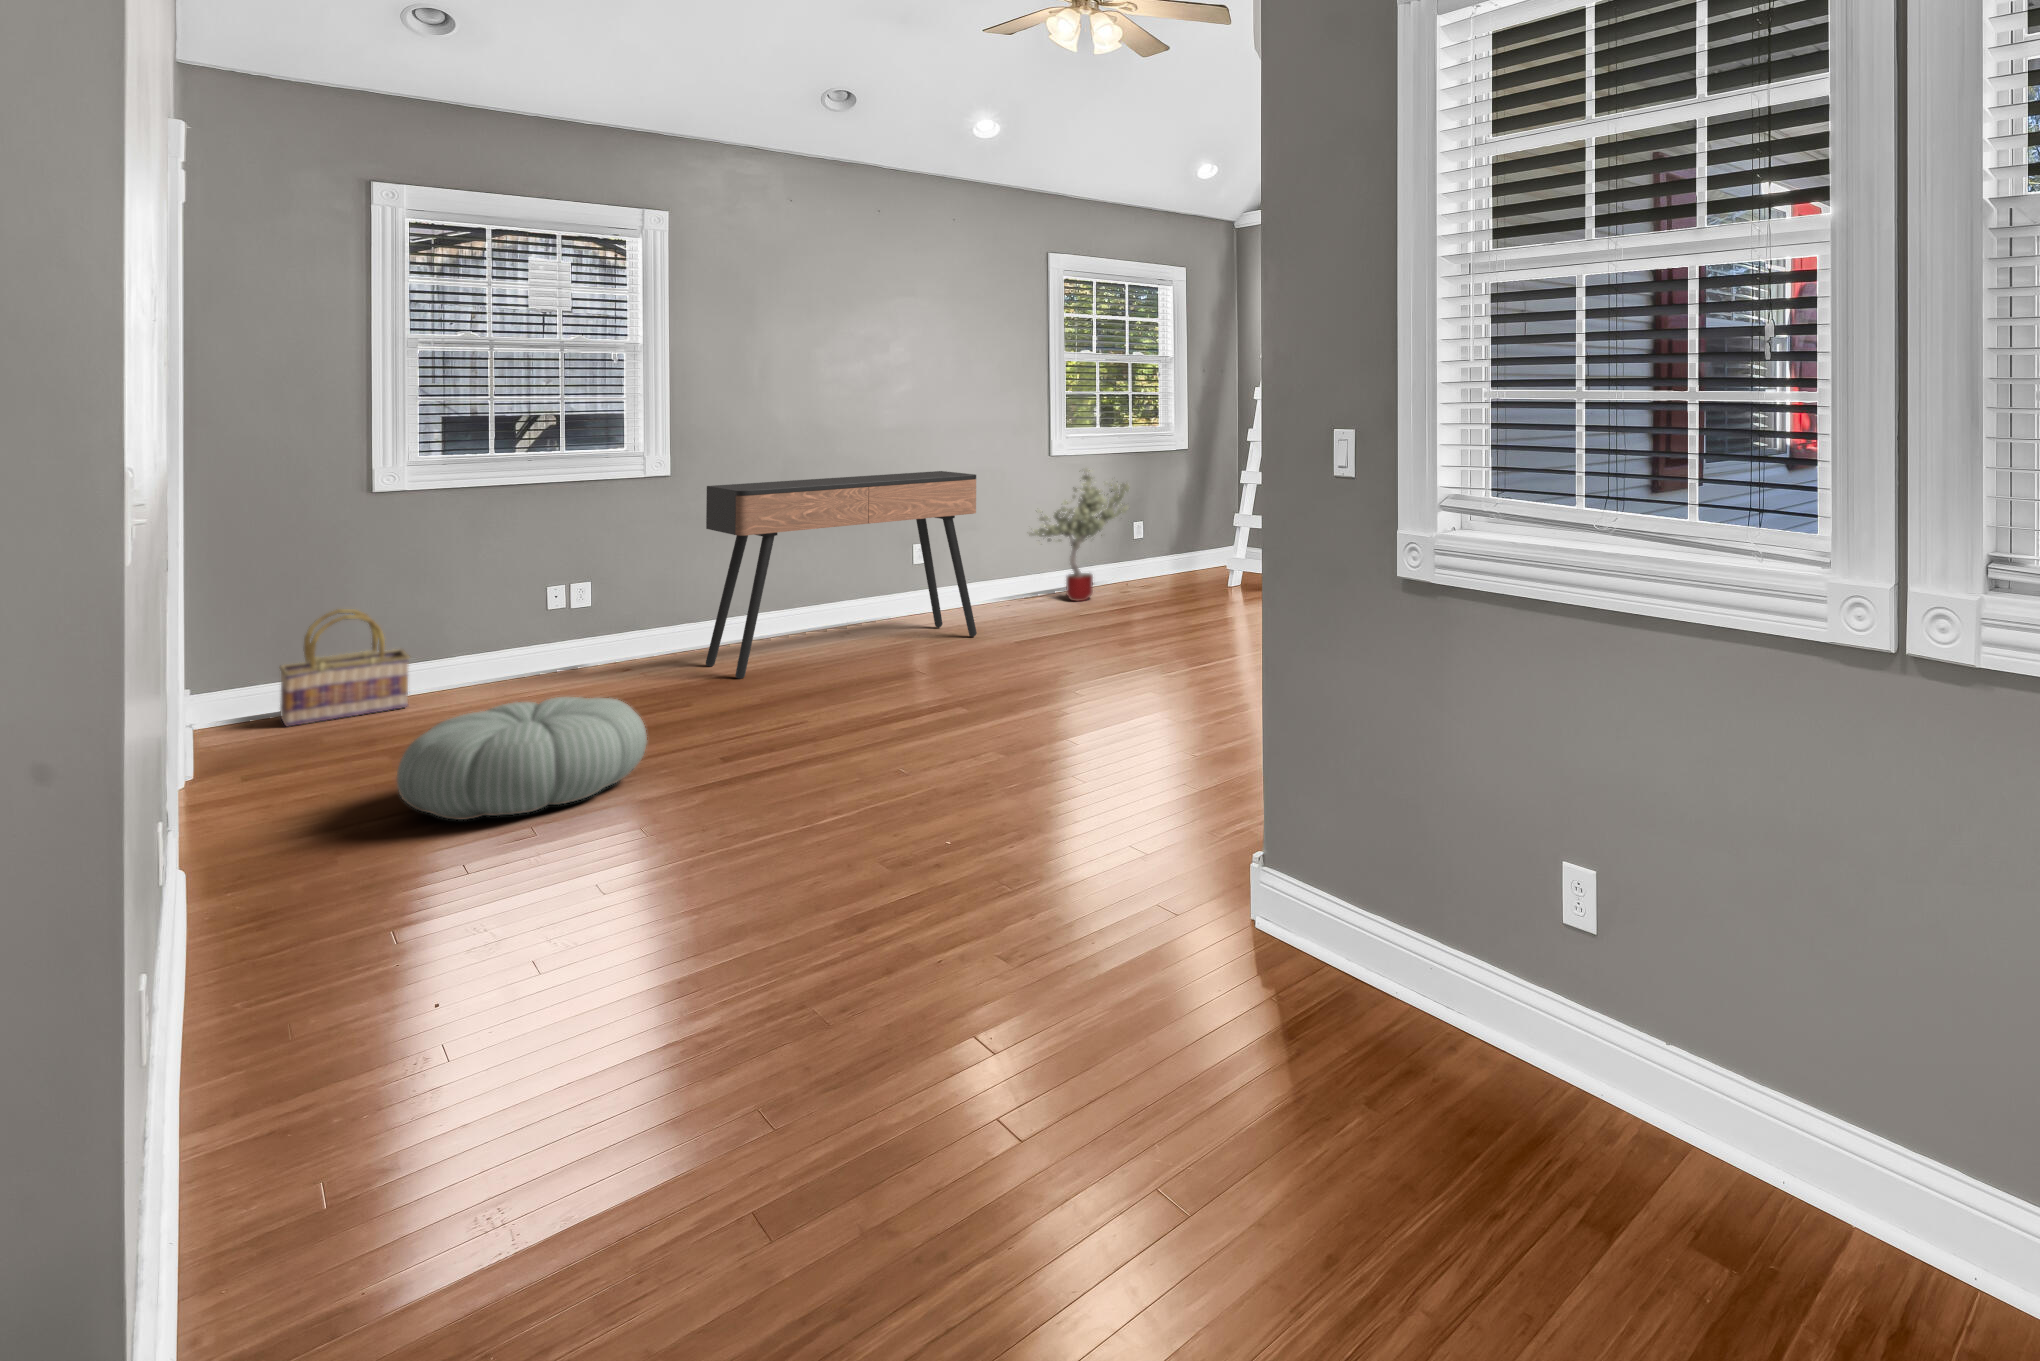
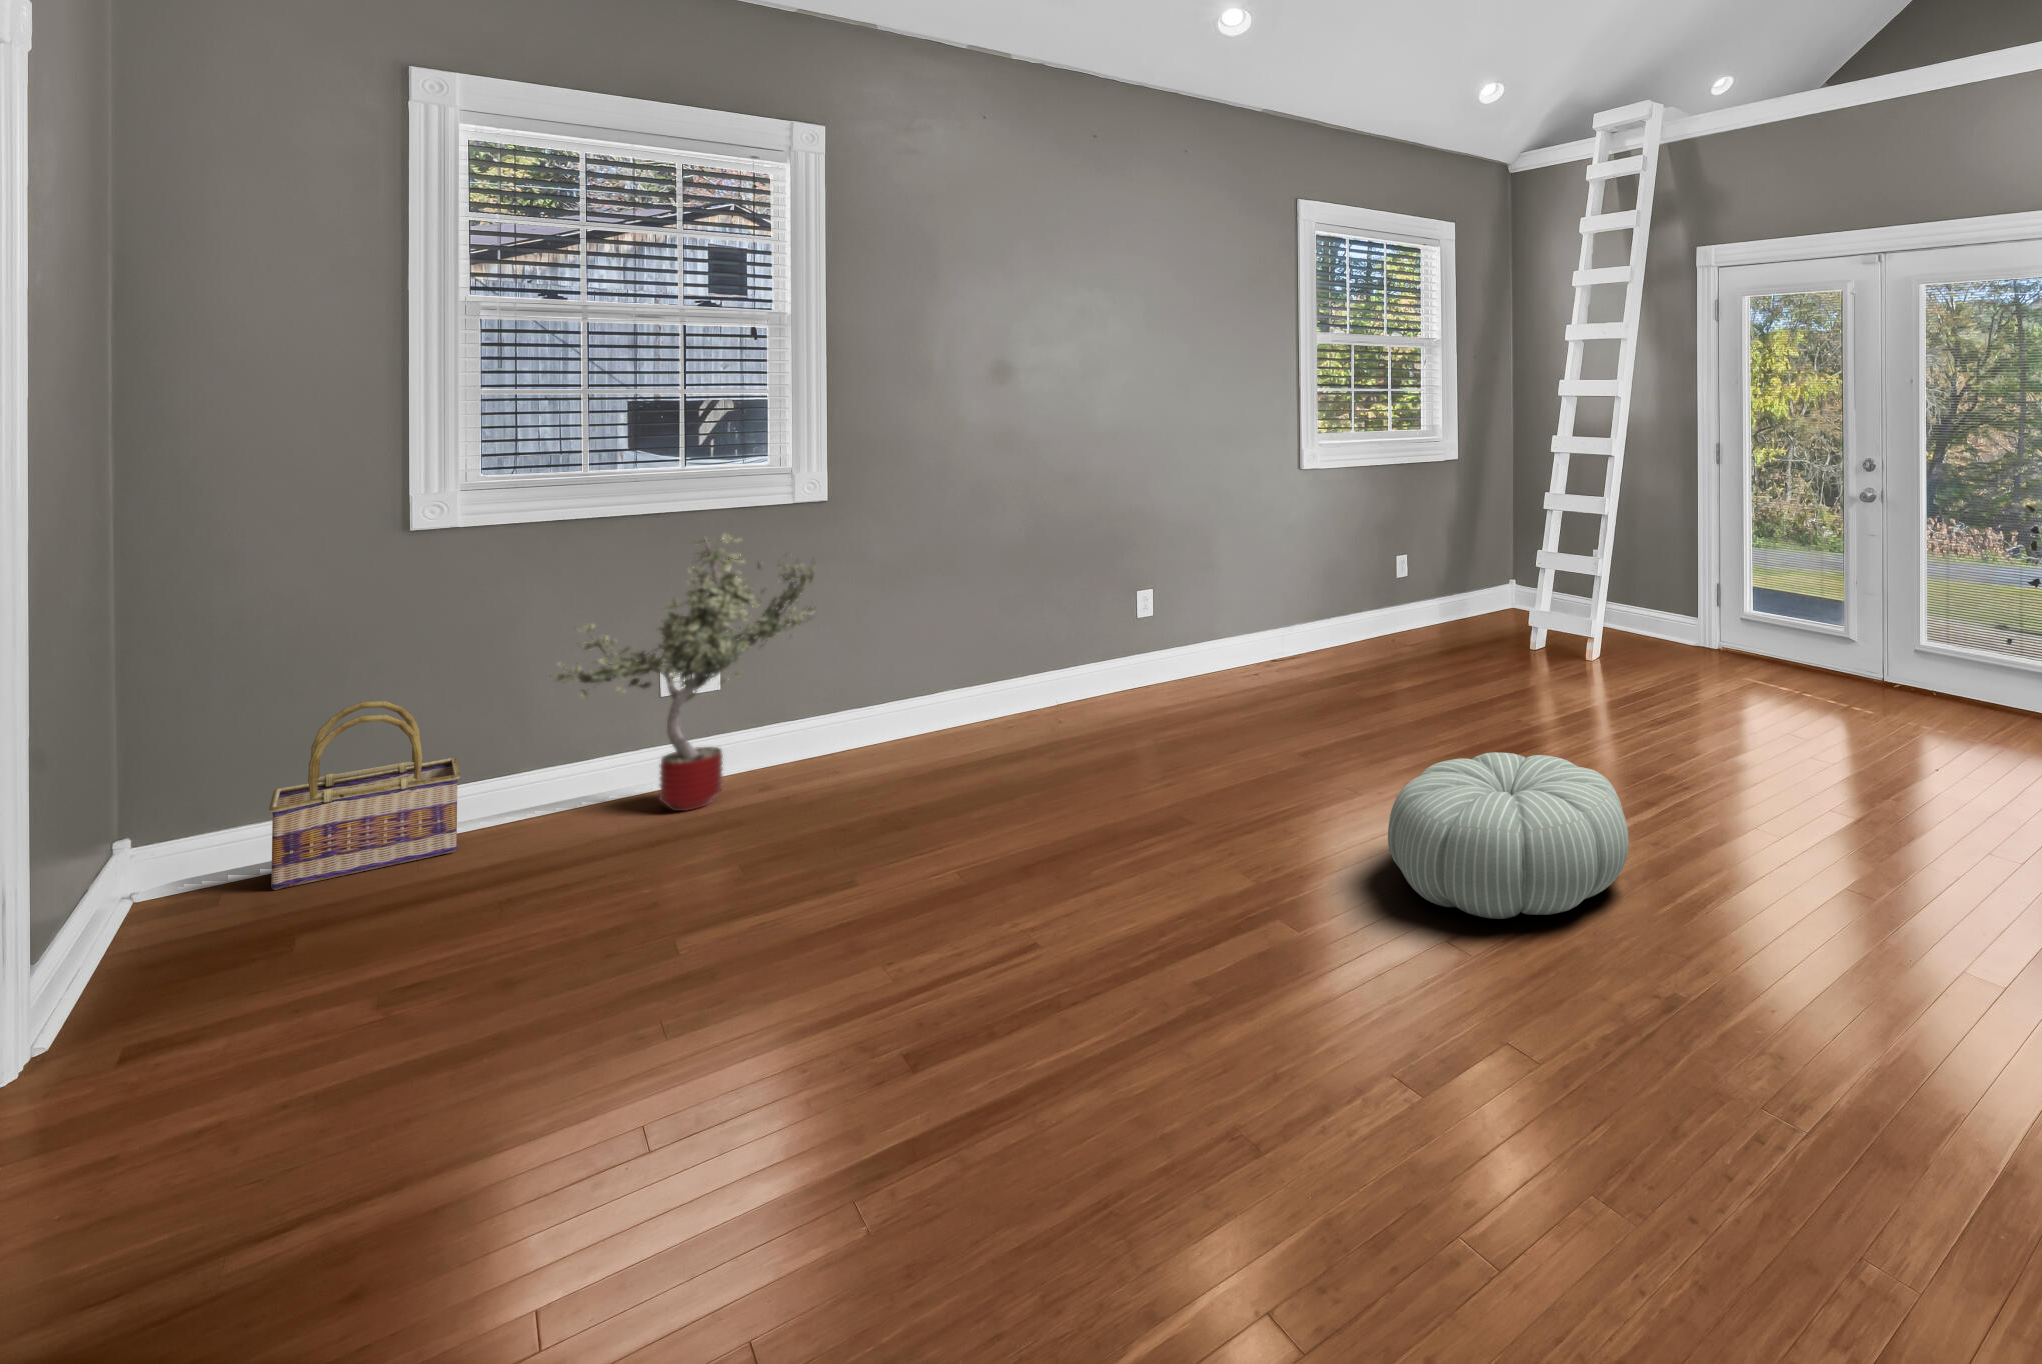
potted tree: present [1030,468,1129,601] -> present [550,534,816,811]
console table: present [706,471,977,679] -> none [874,492,1233,805]
pouf: present [397,697,647,820] -> present [1388,752,1629,919]

